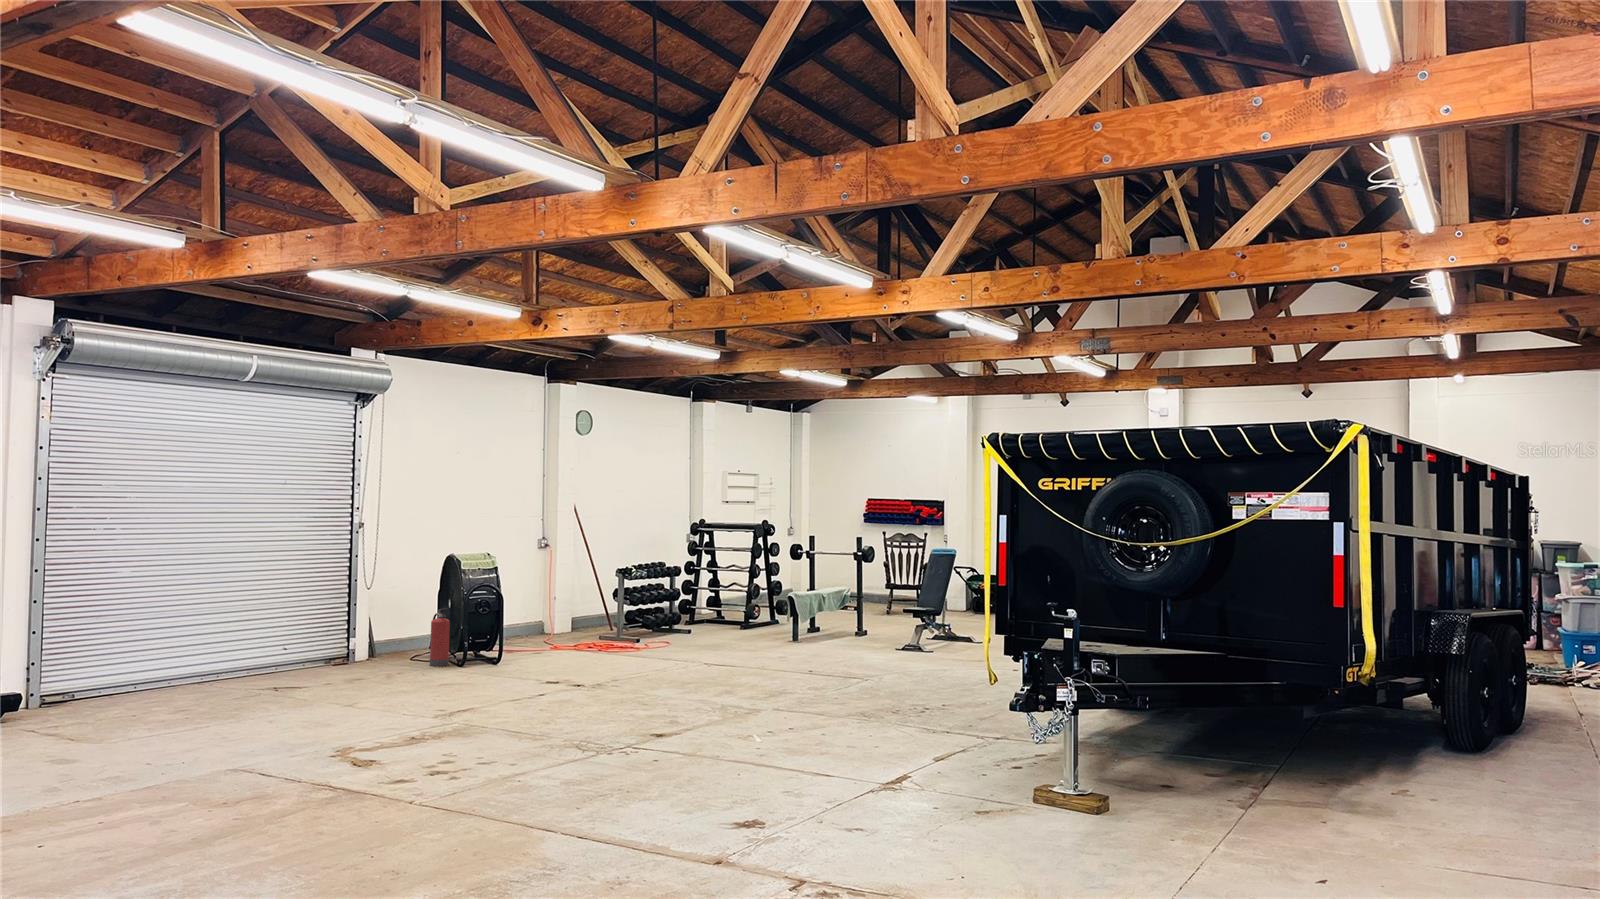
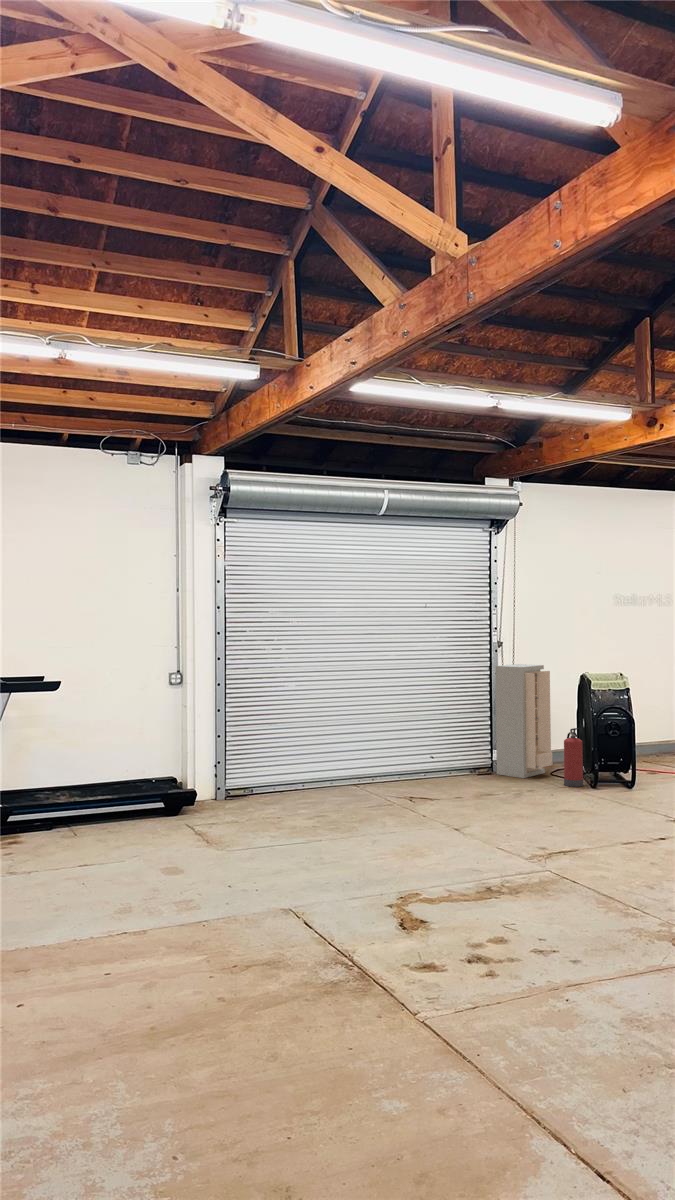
storage cabinet: none [354,547,414,664] -> present [495,664,553,778]

